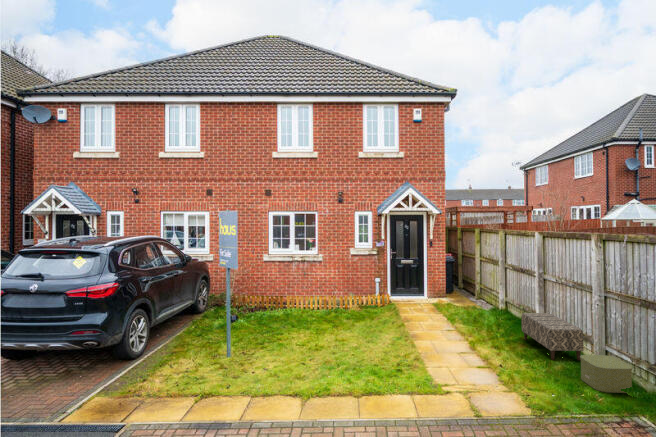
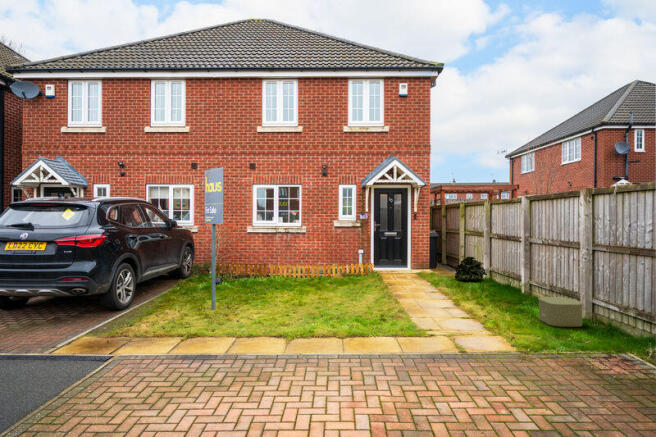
potted plant: none [476,291,511,317] -> present [455,257,487,280]
bench: present [522,313,583,360] -> none [493,270,545,308]

